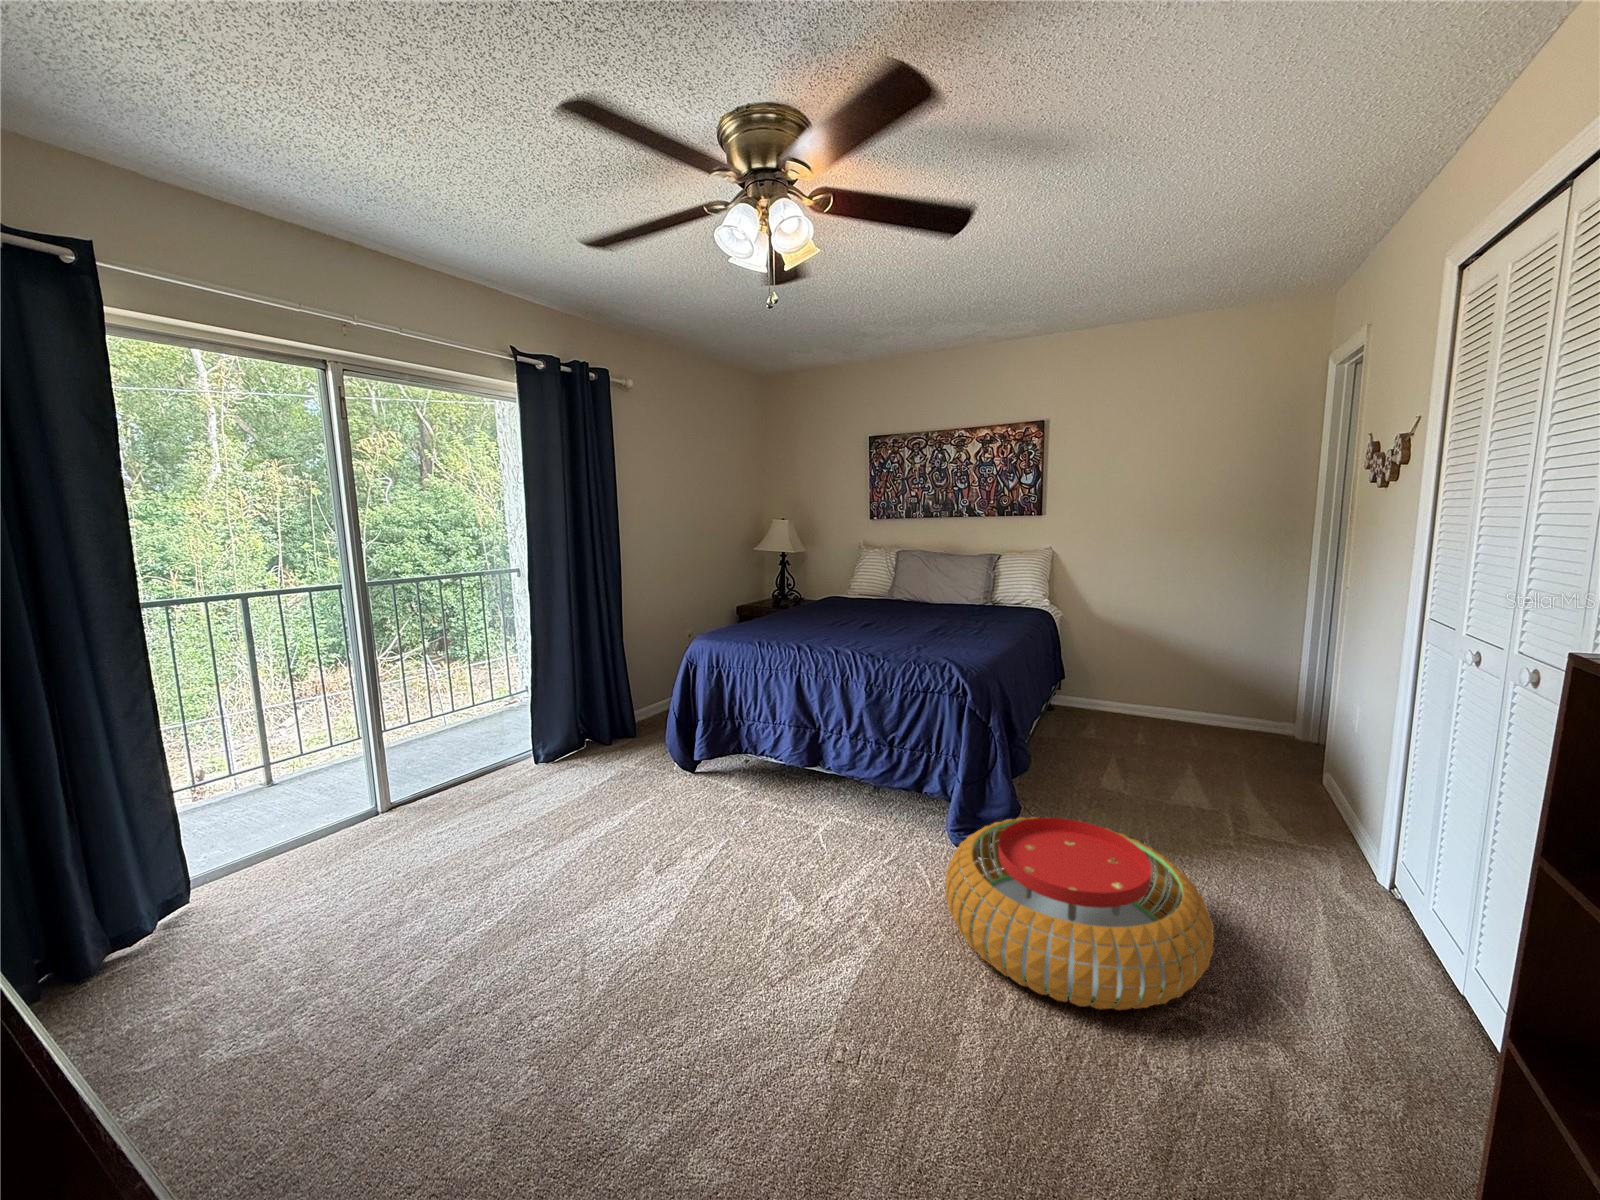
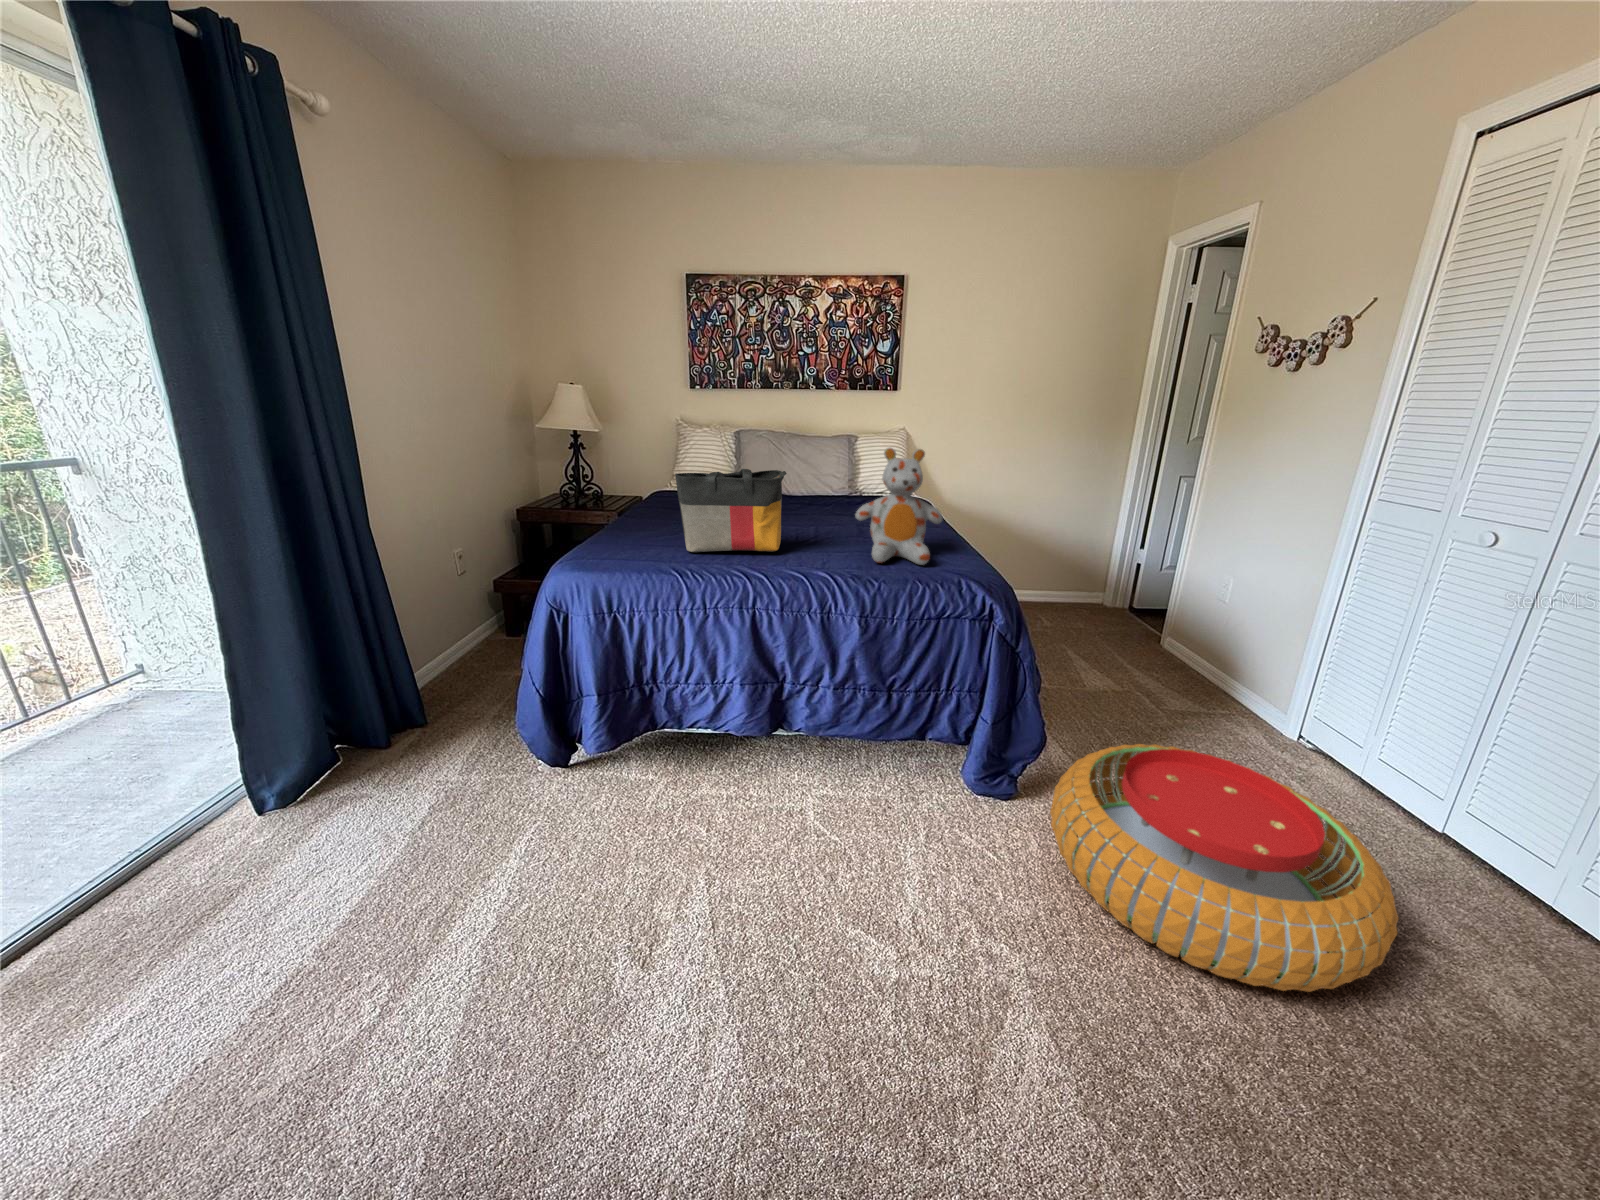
stuffed bear: none [895,565,963,654] -> present [855,448,943,565]
tote bag: none [777,580,847,638] -> present [675,469,787,552]

